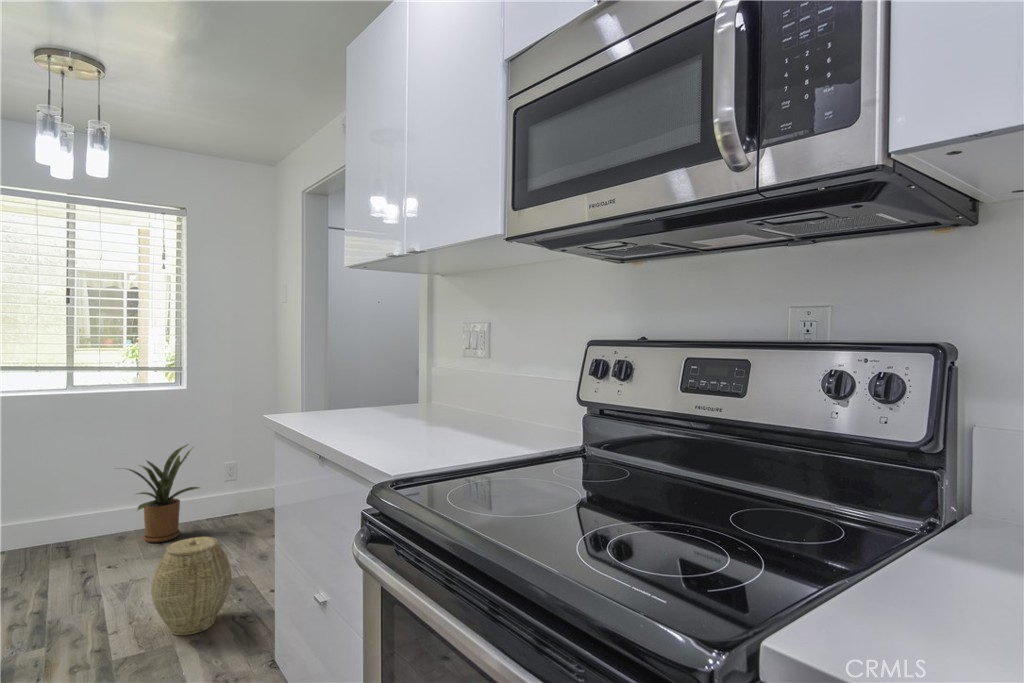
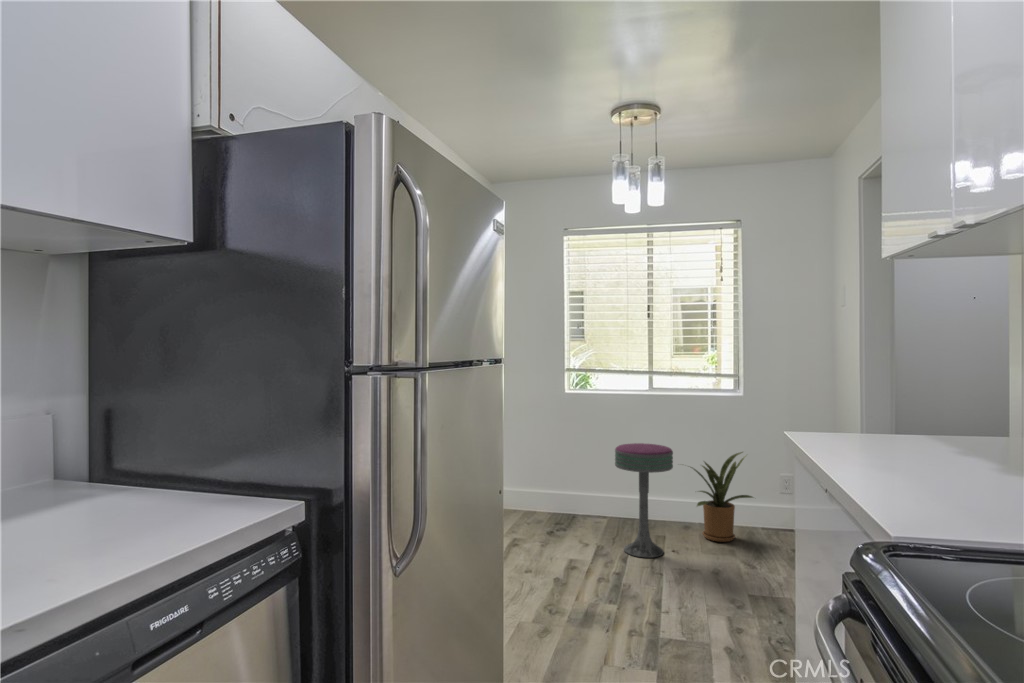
bar stool: none [25,451,110,587] -> present [615,443,673,558]
woven basket: present [151,537,232,635] -> none [694,544,767,641]

